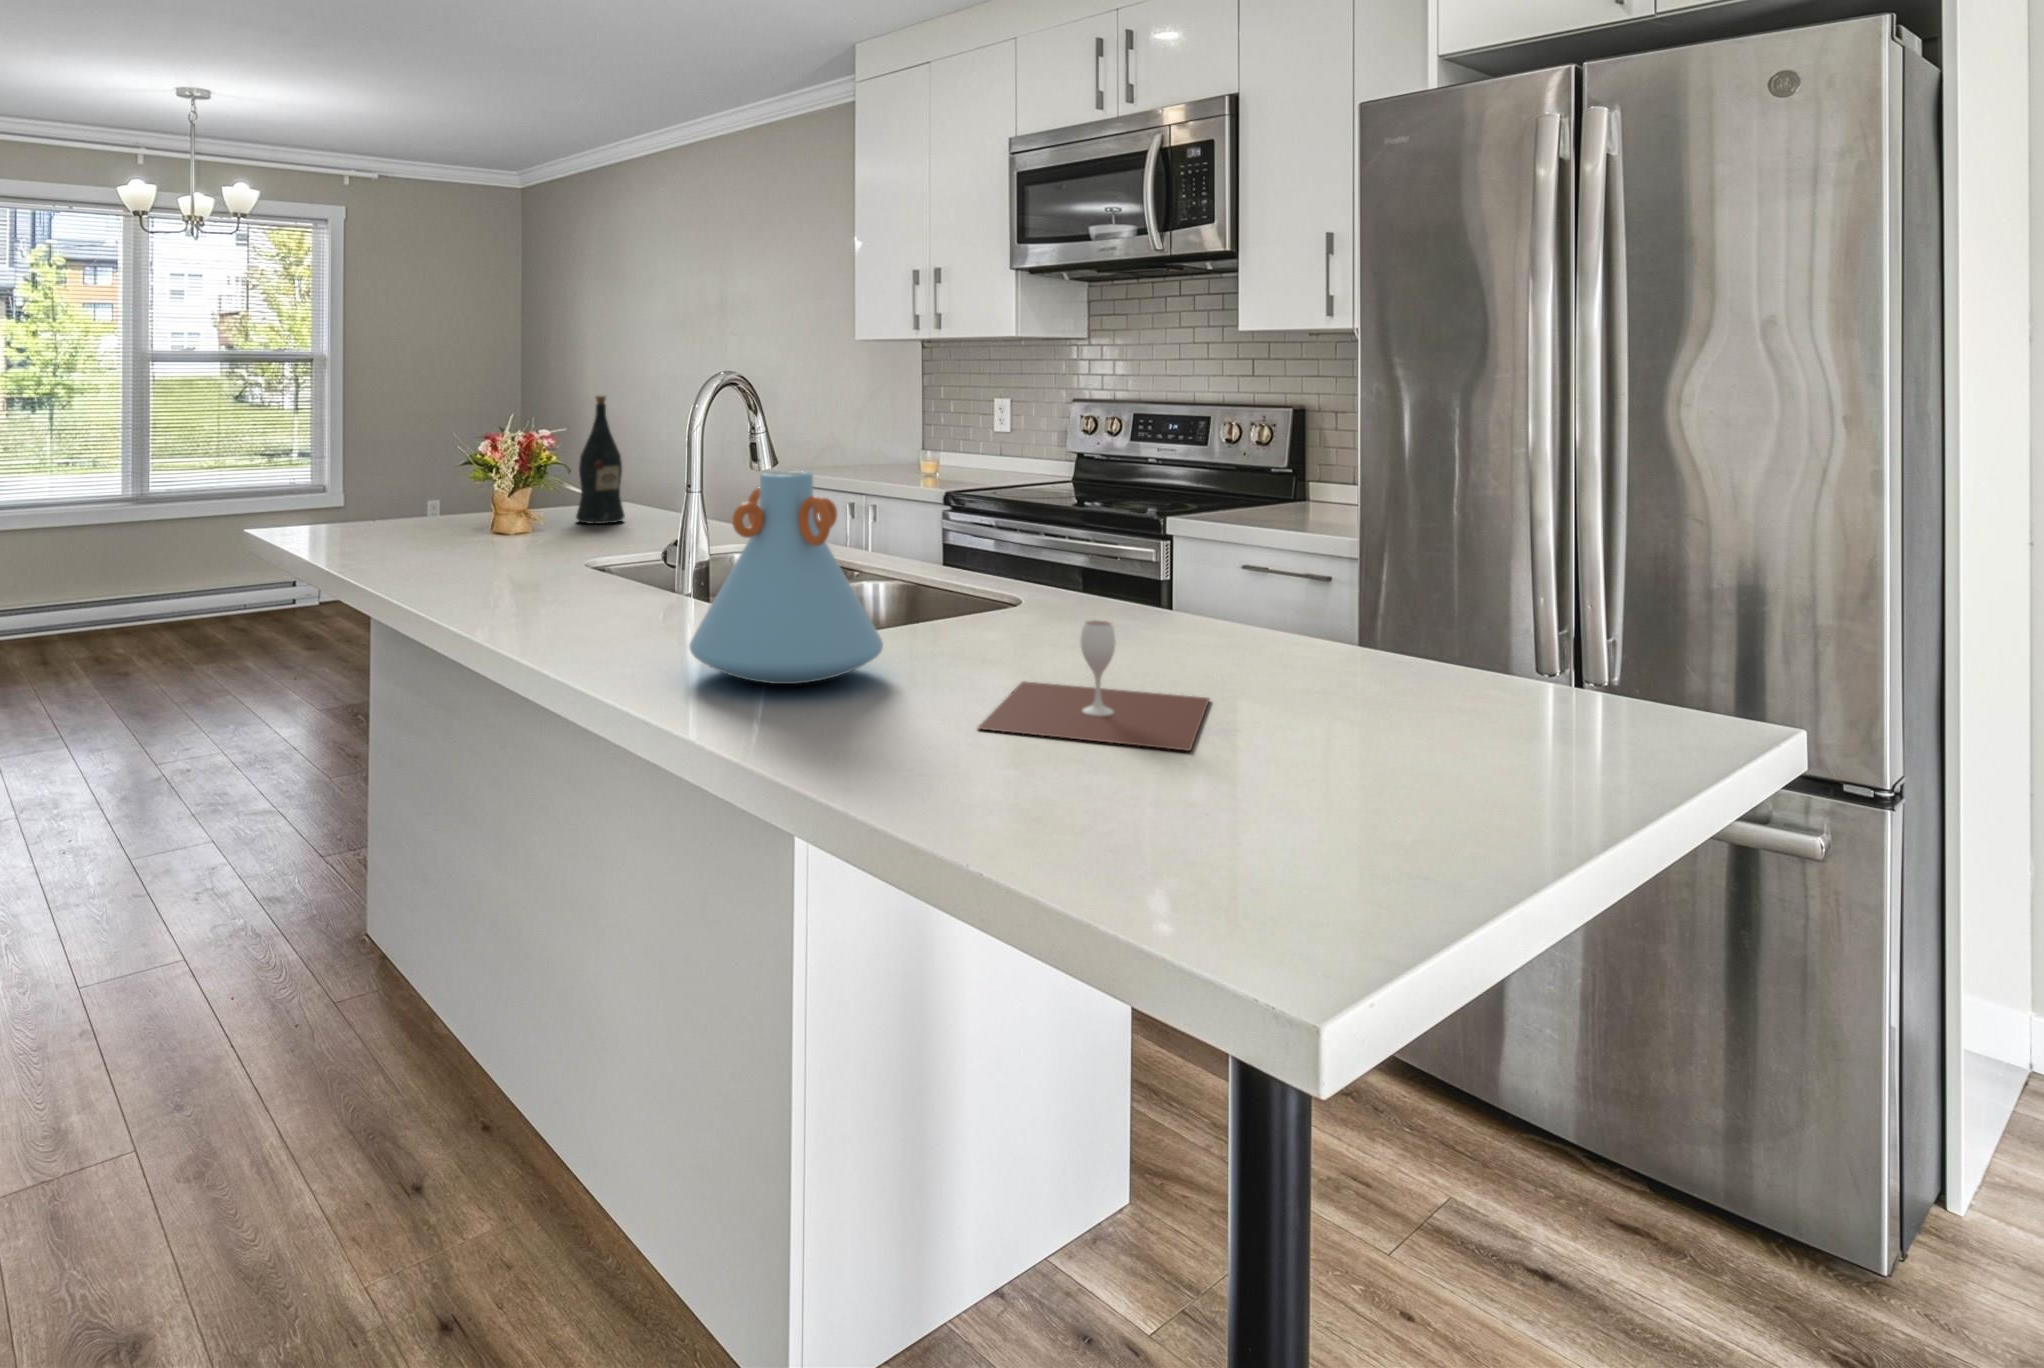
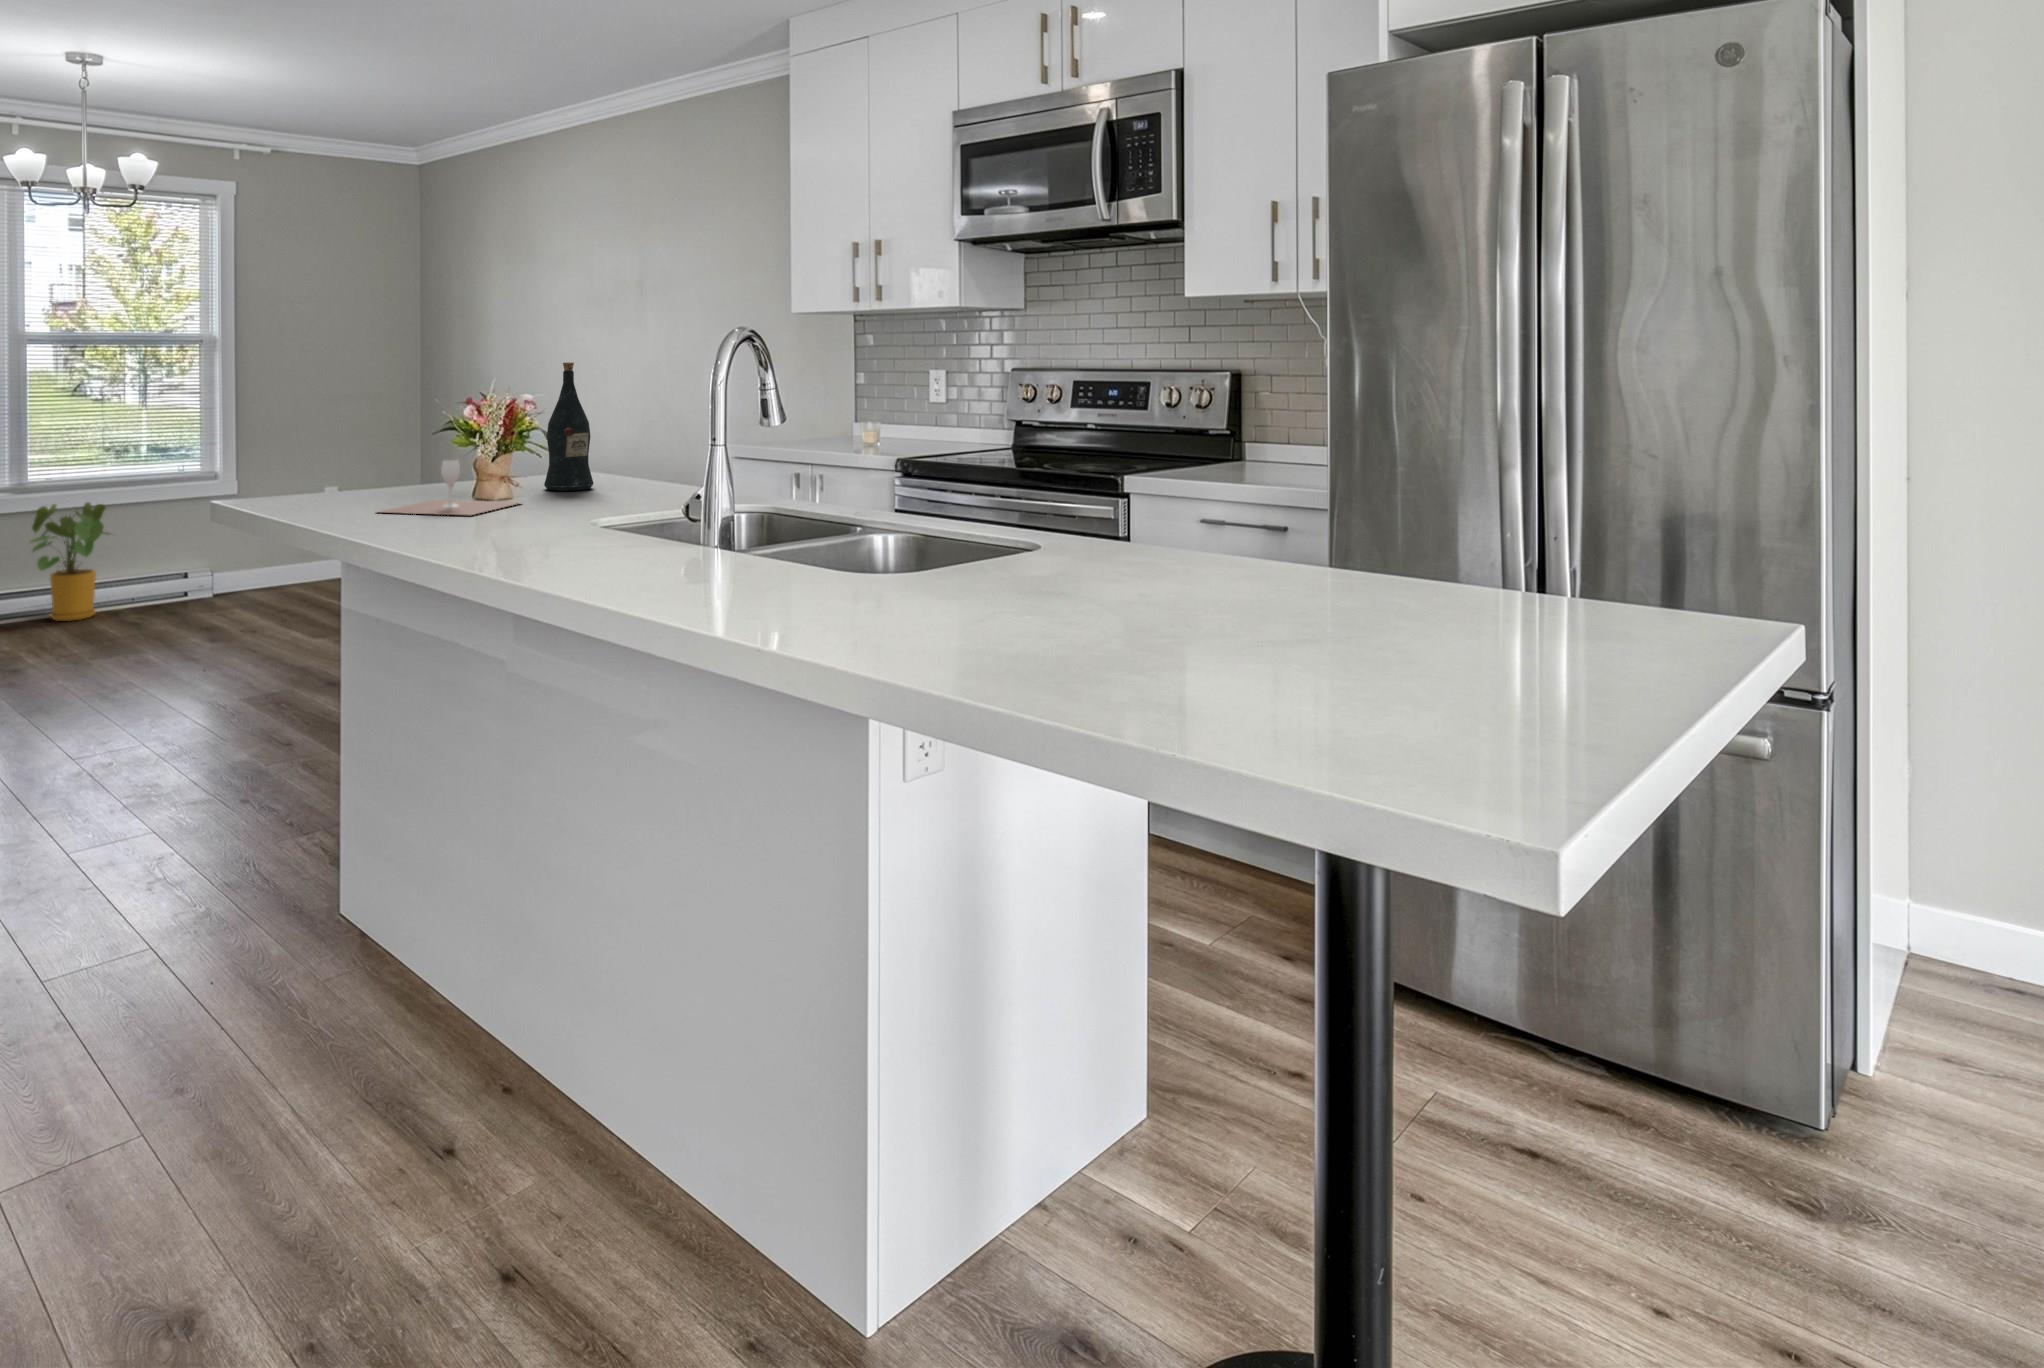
vase: present [689,471,883,684] -> none [765,414,955,620]
house plant: none [143,515,229,629] -> present [31,502,109,621]
wine glass: present [979,620,1209,751] -> present [382,459,518,515]

